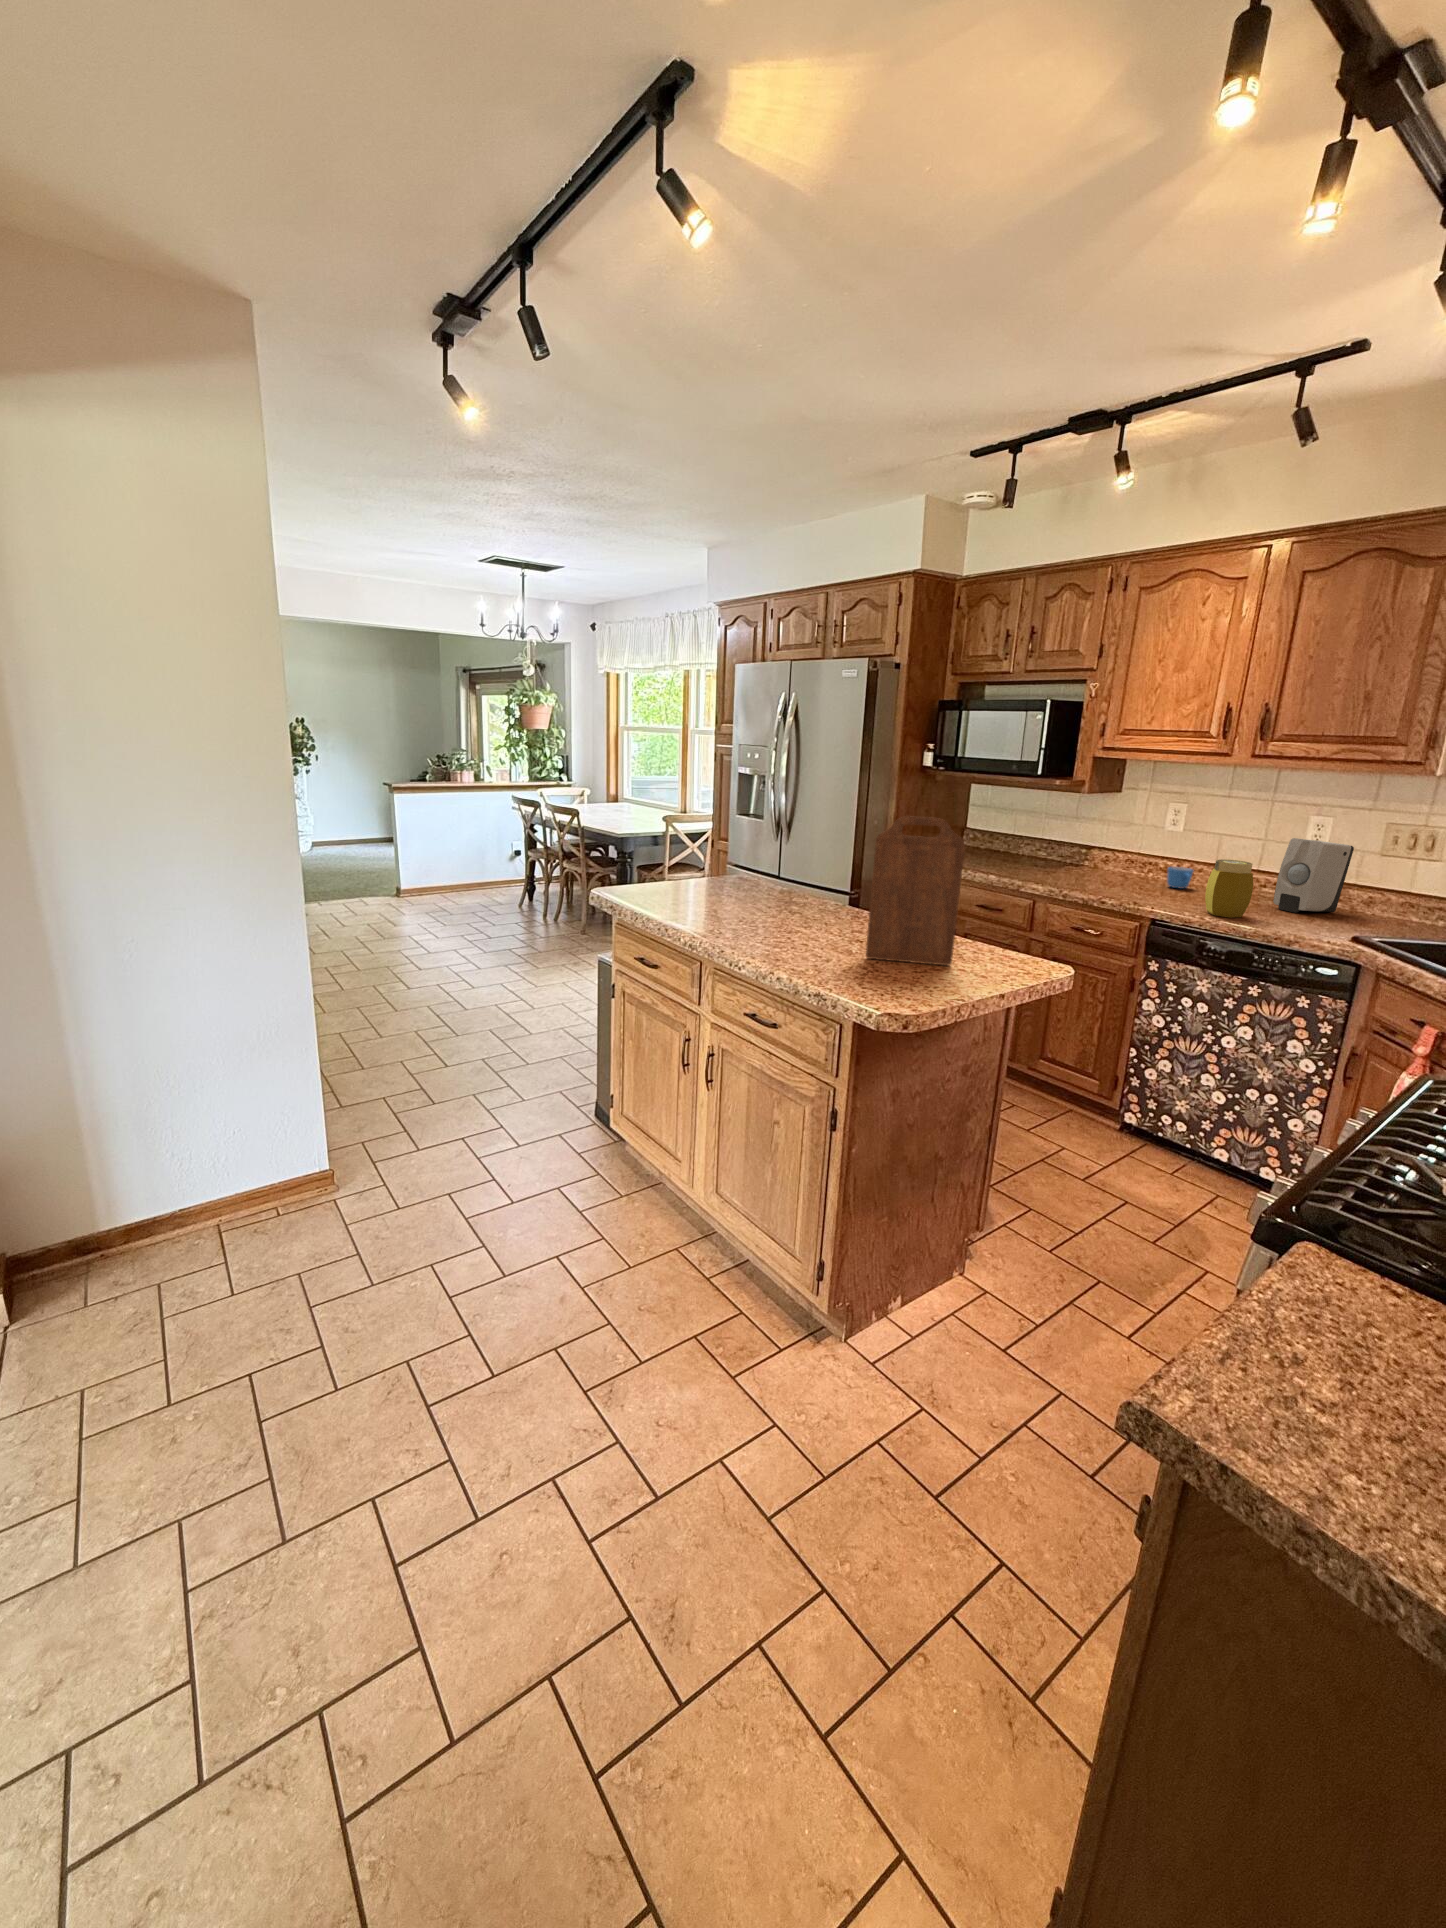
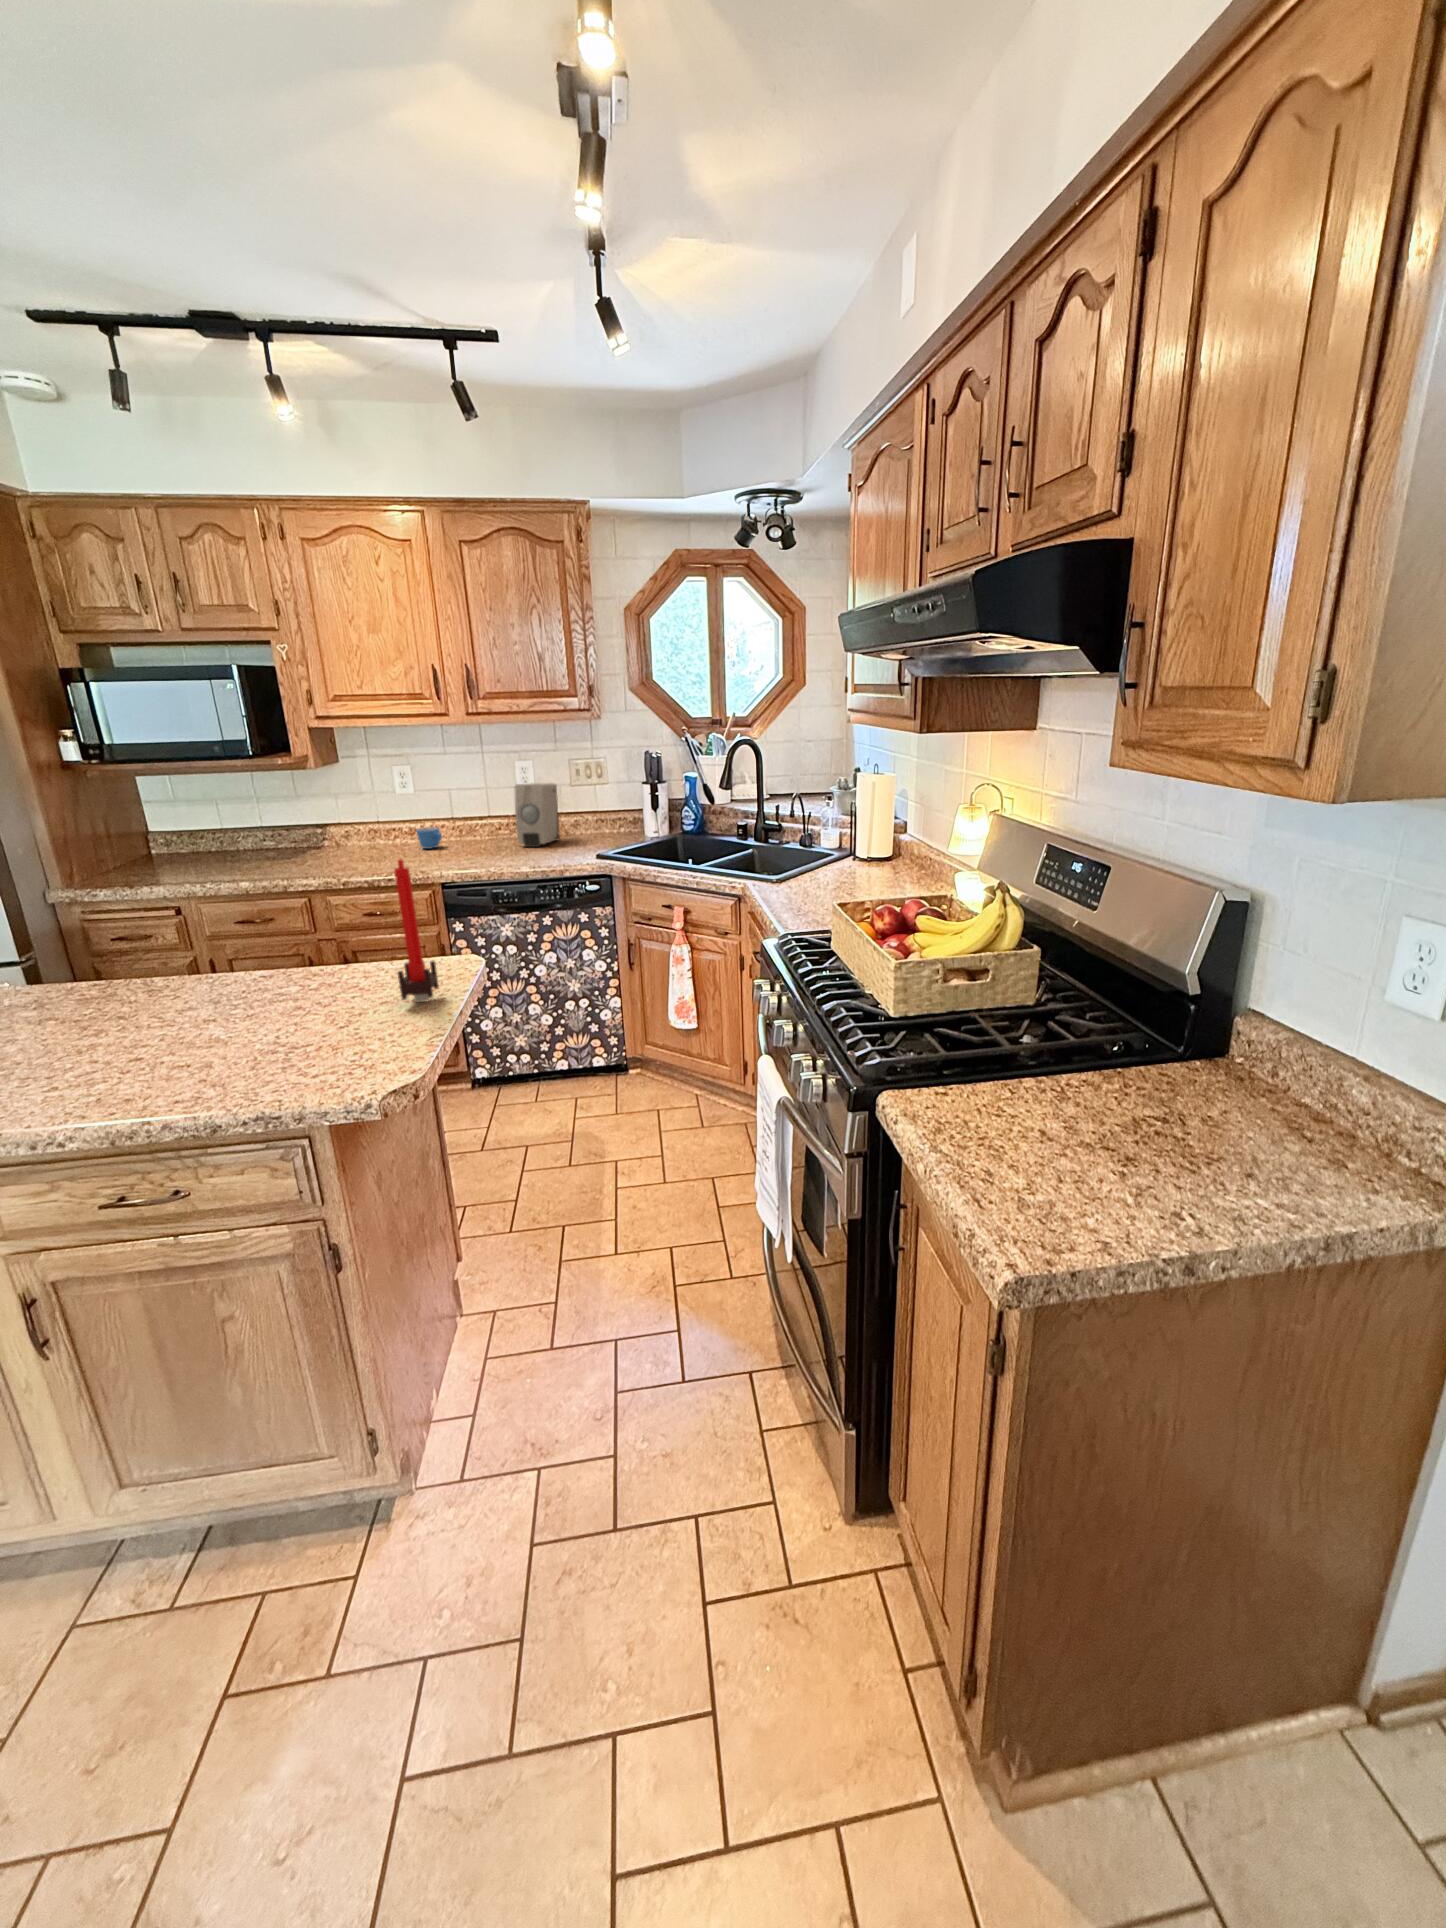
cutting board: present [866,816,965,965] -> none [224,826,373,1033]
candle: none [961,857,1000,980] -> present [394,859,439,1002]
jar: present [1205,859,1253,918] -> none [477,812,515,865]

